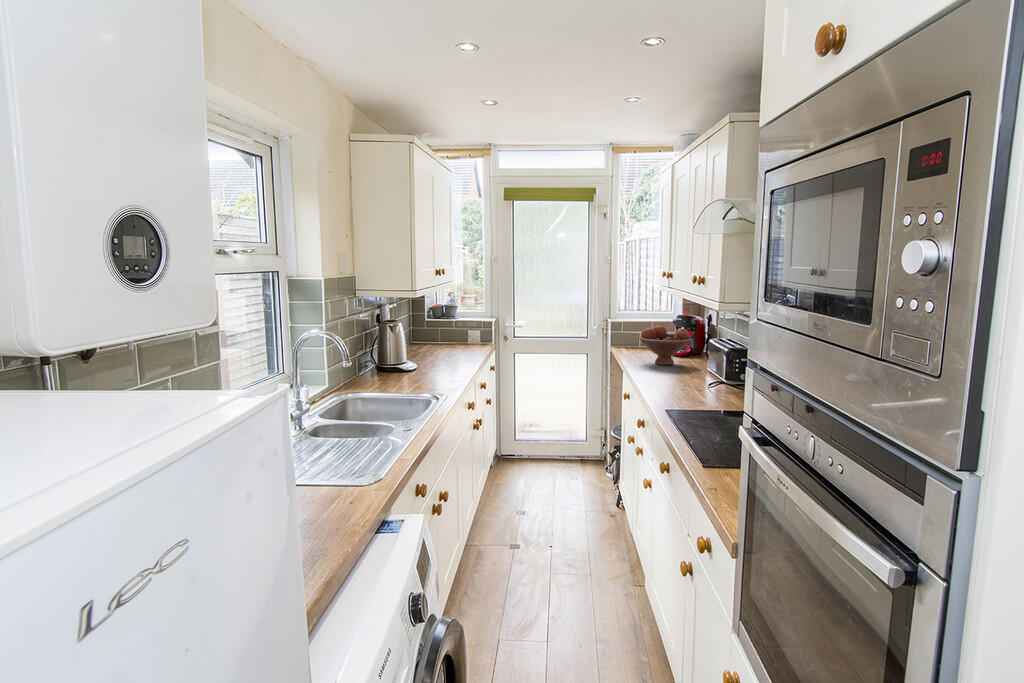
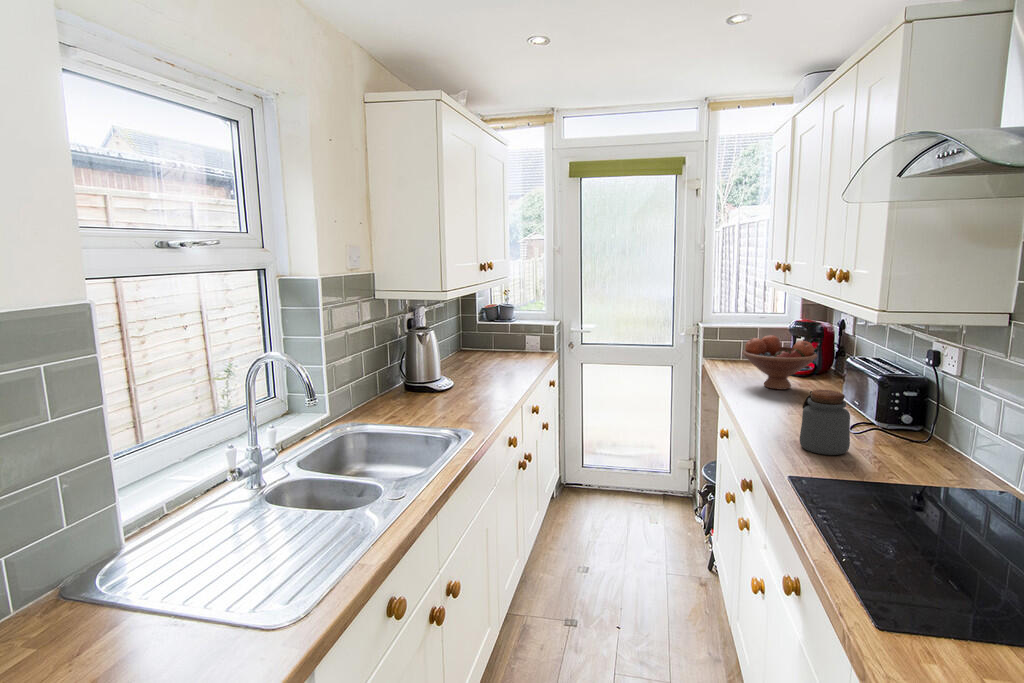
jar: none [677,356,708,399] -> present [800,390,850,455]

